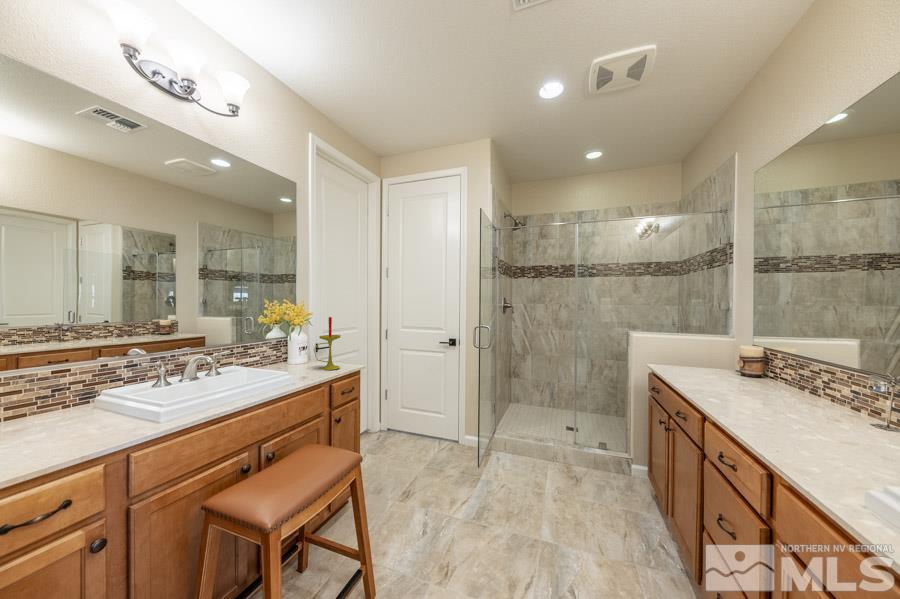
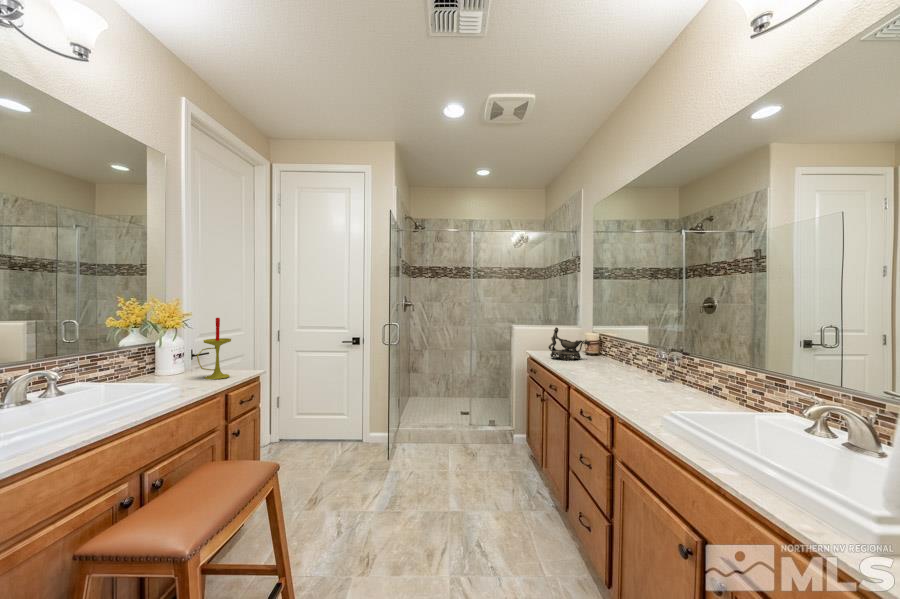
decorative bowl: none [679,336,746,379] -> present [549,327,590,360]

